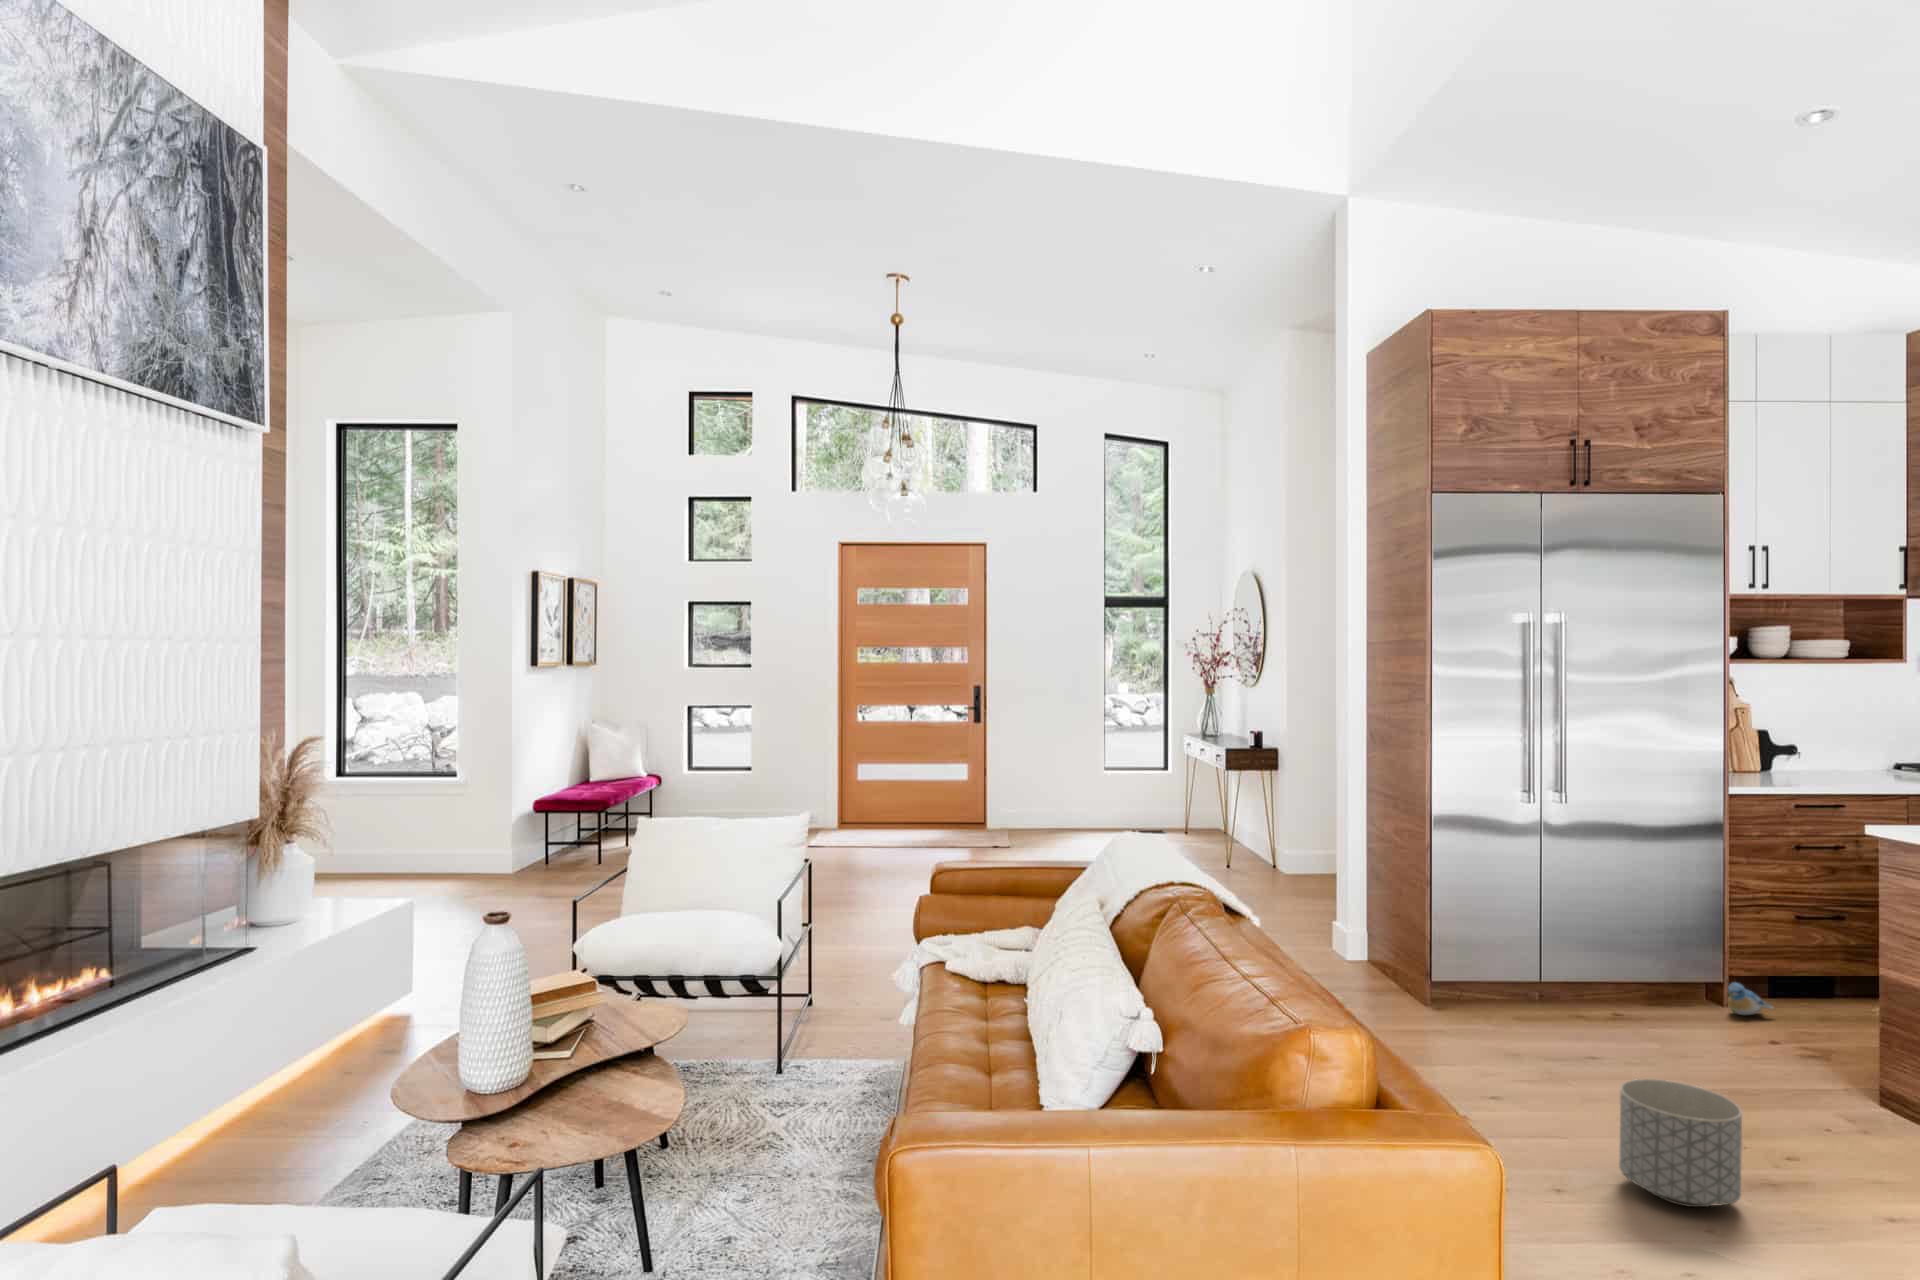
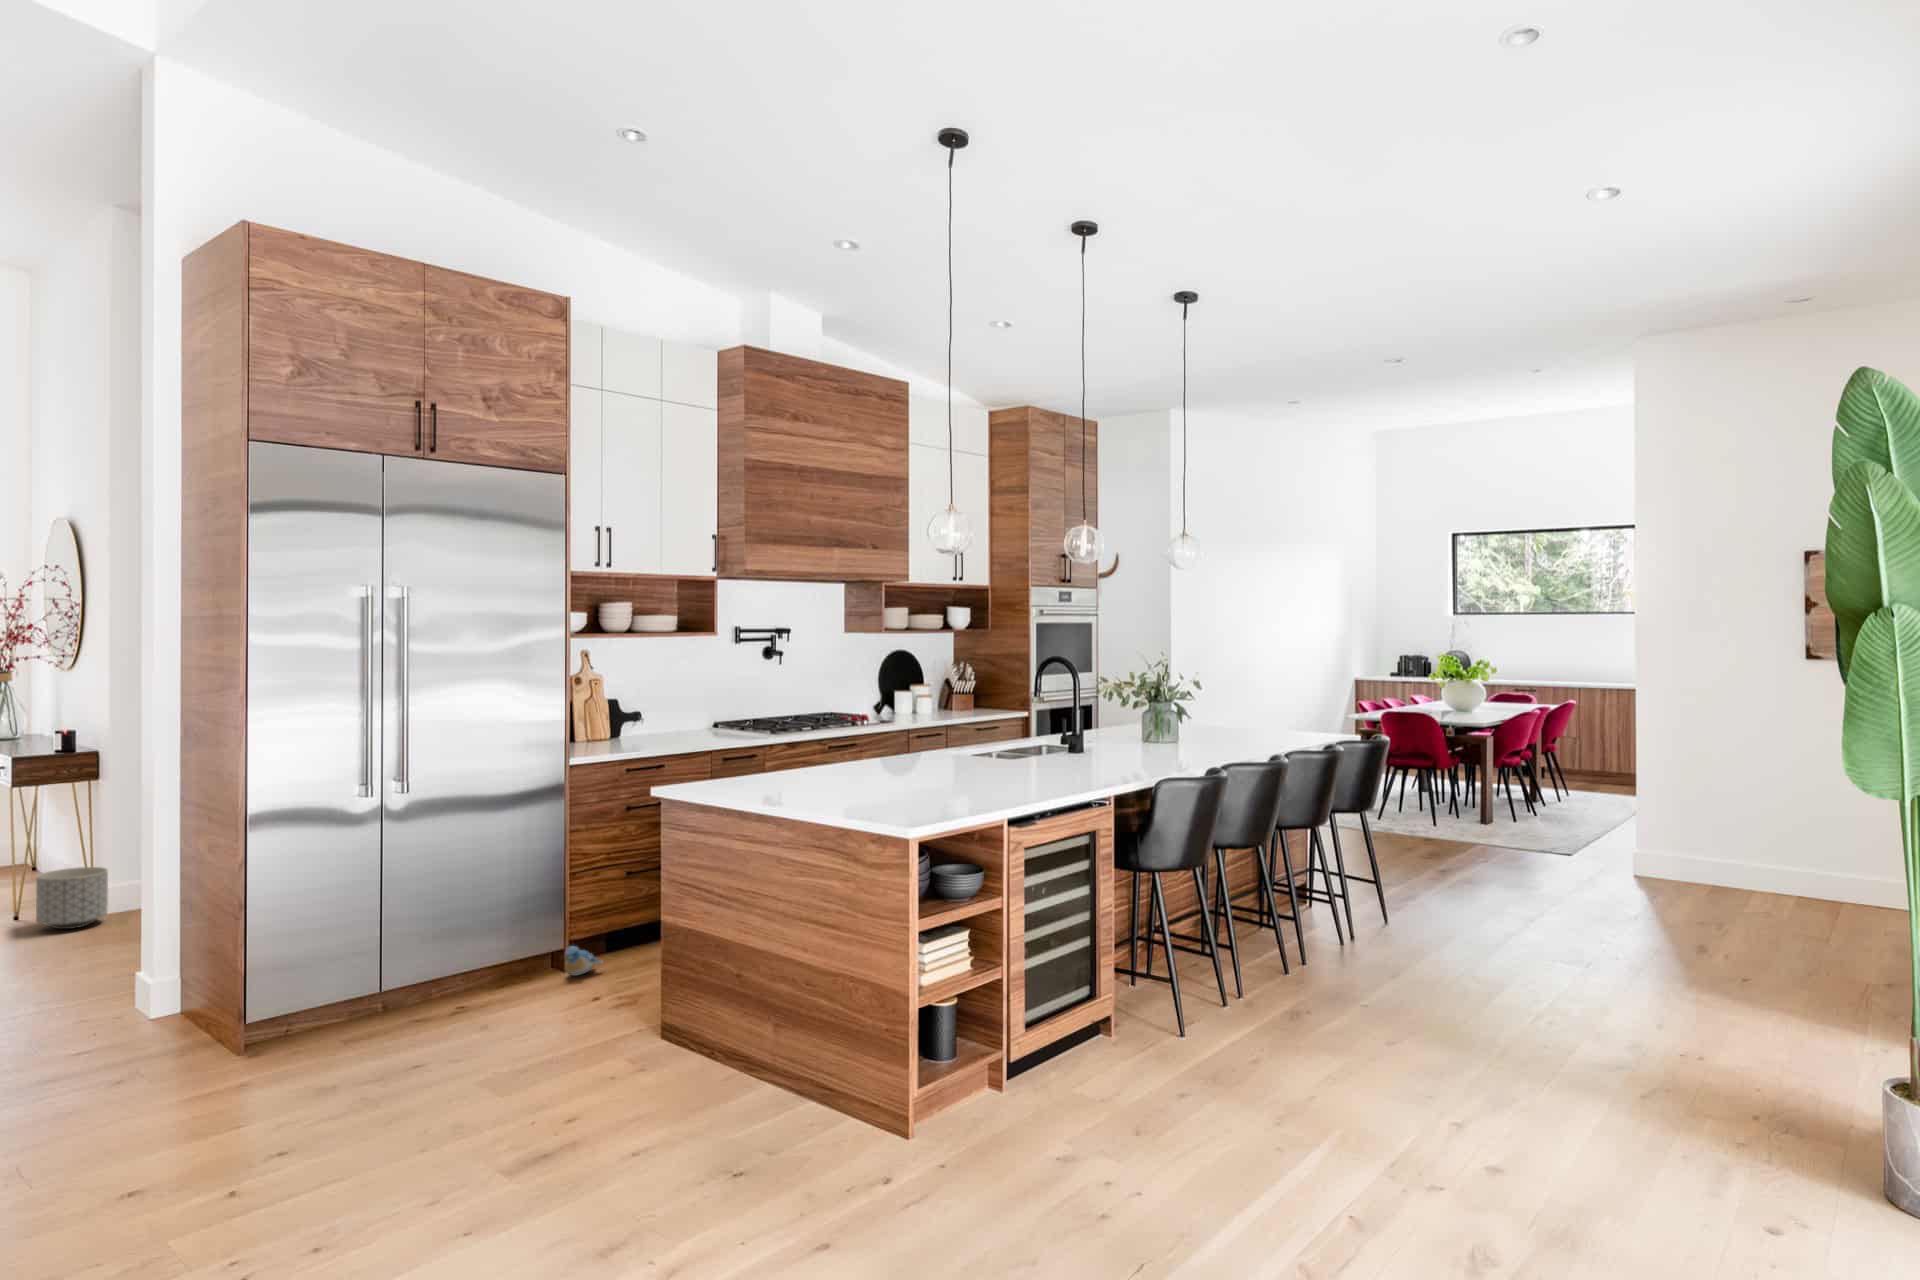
planter: present [1619,1079,1742,1207] -> present [36,867,108,929]

